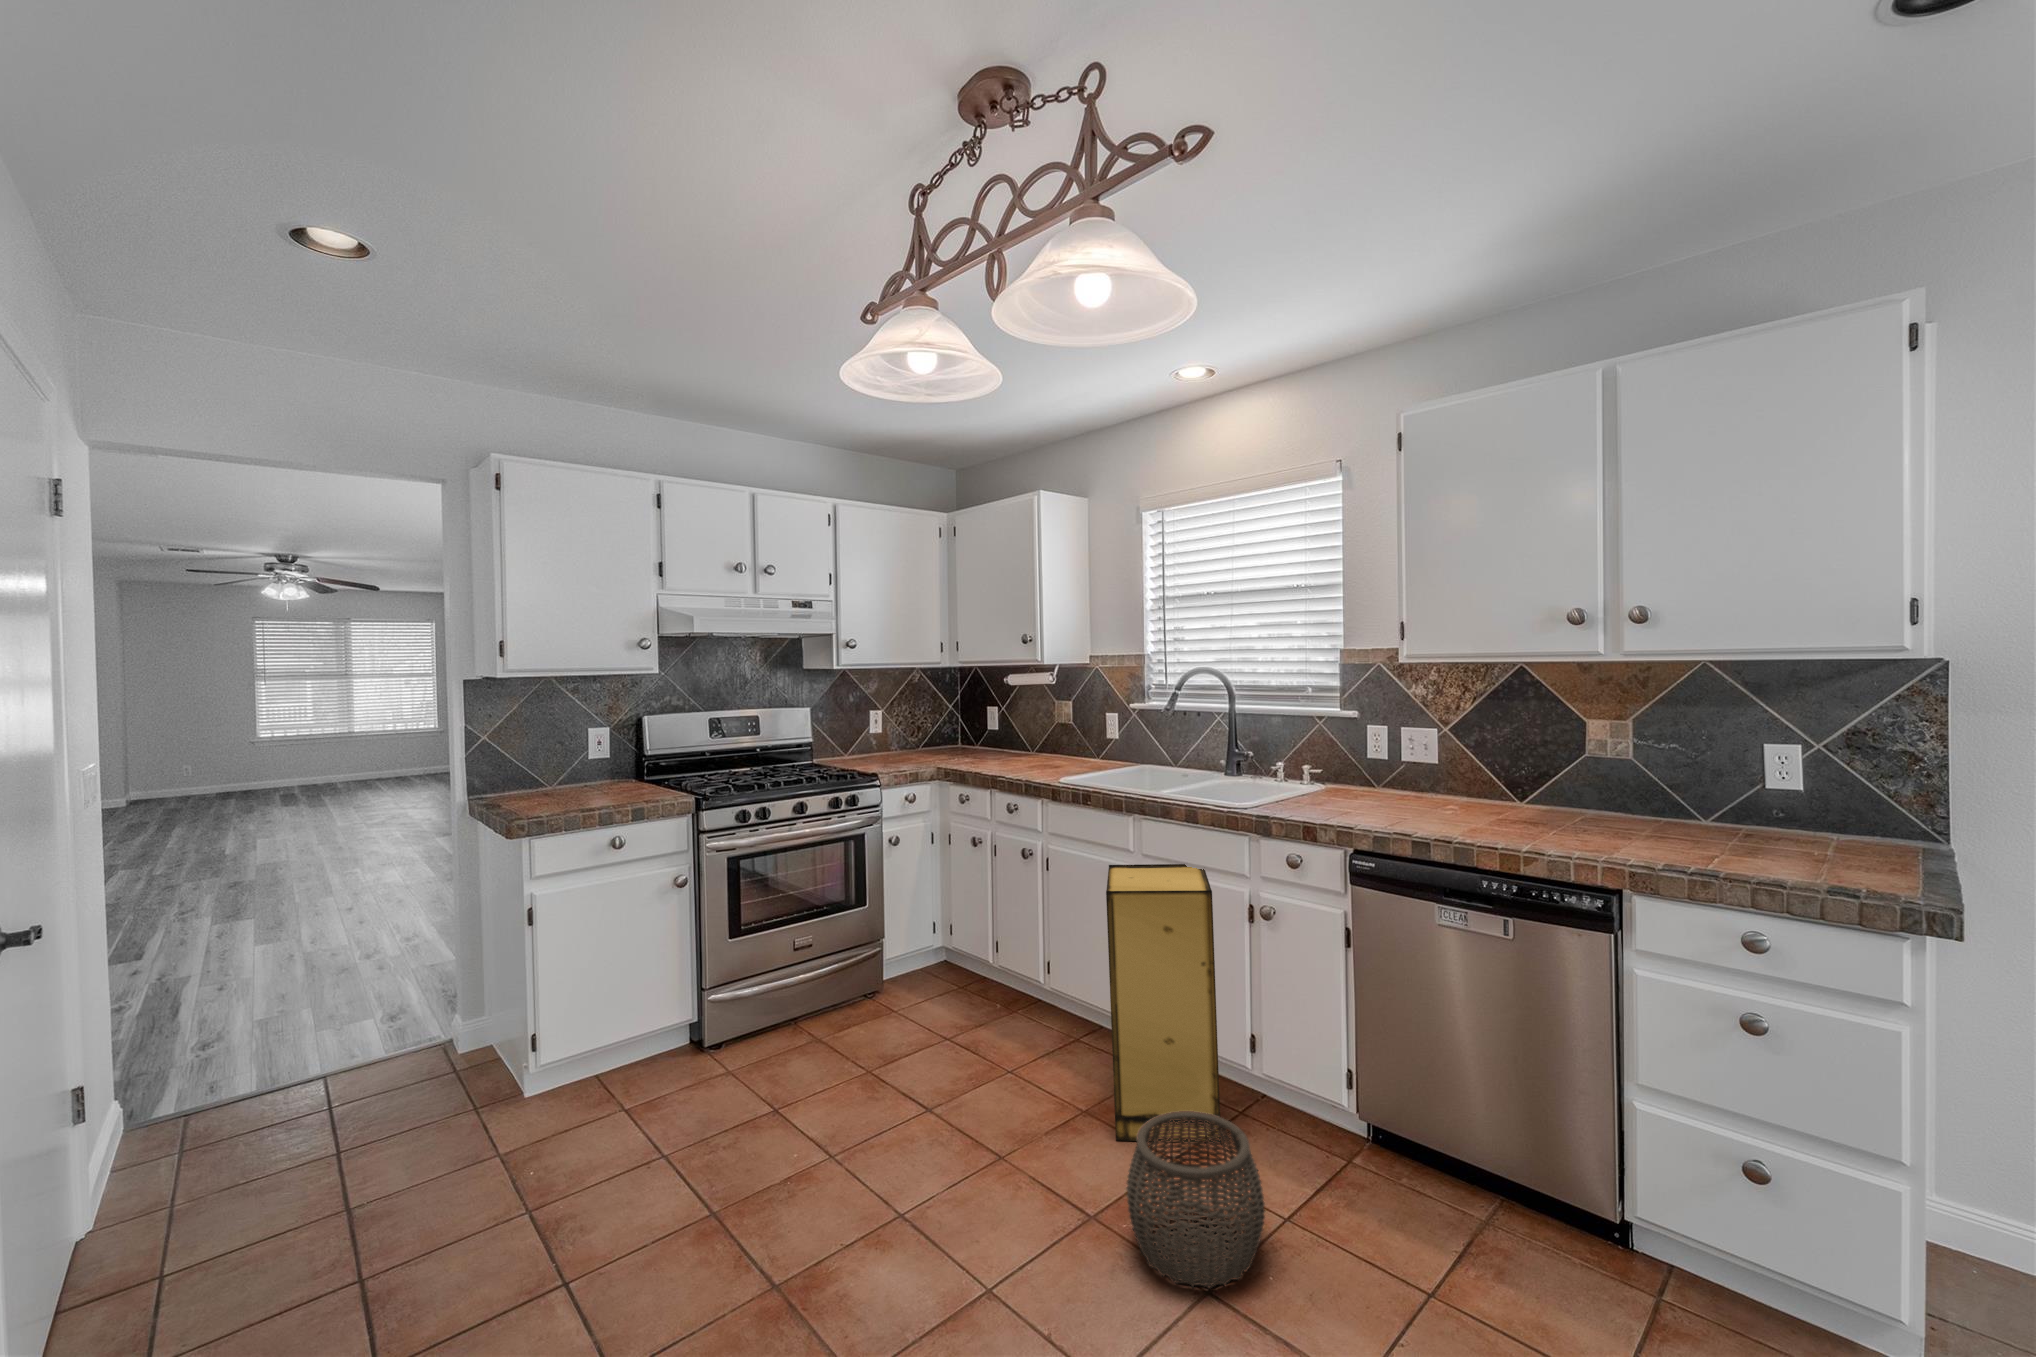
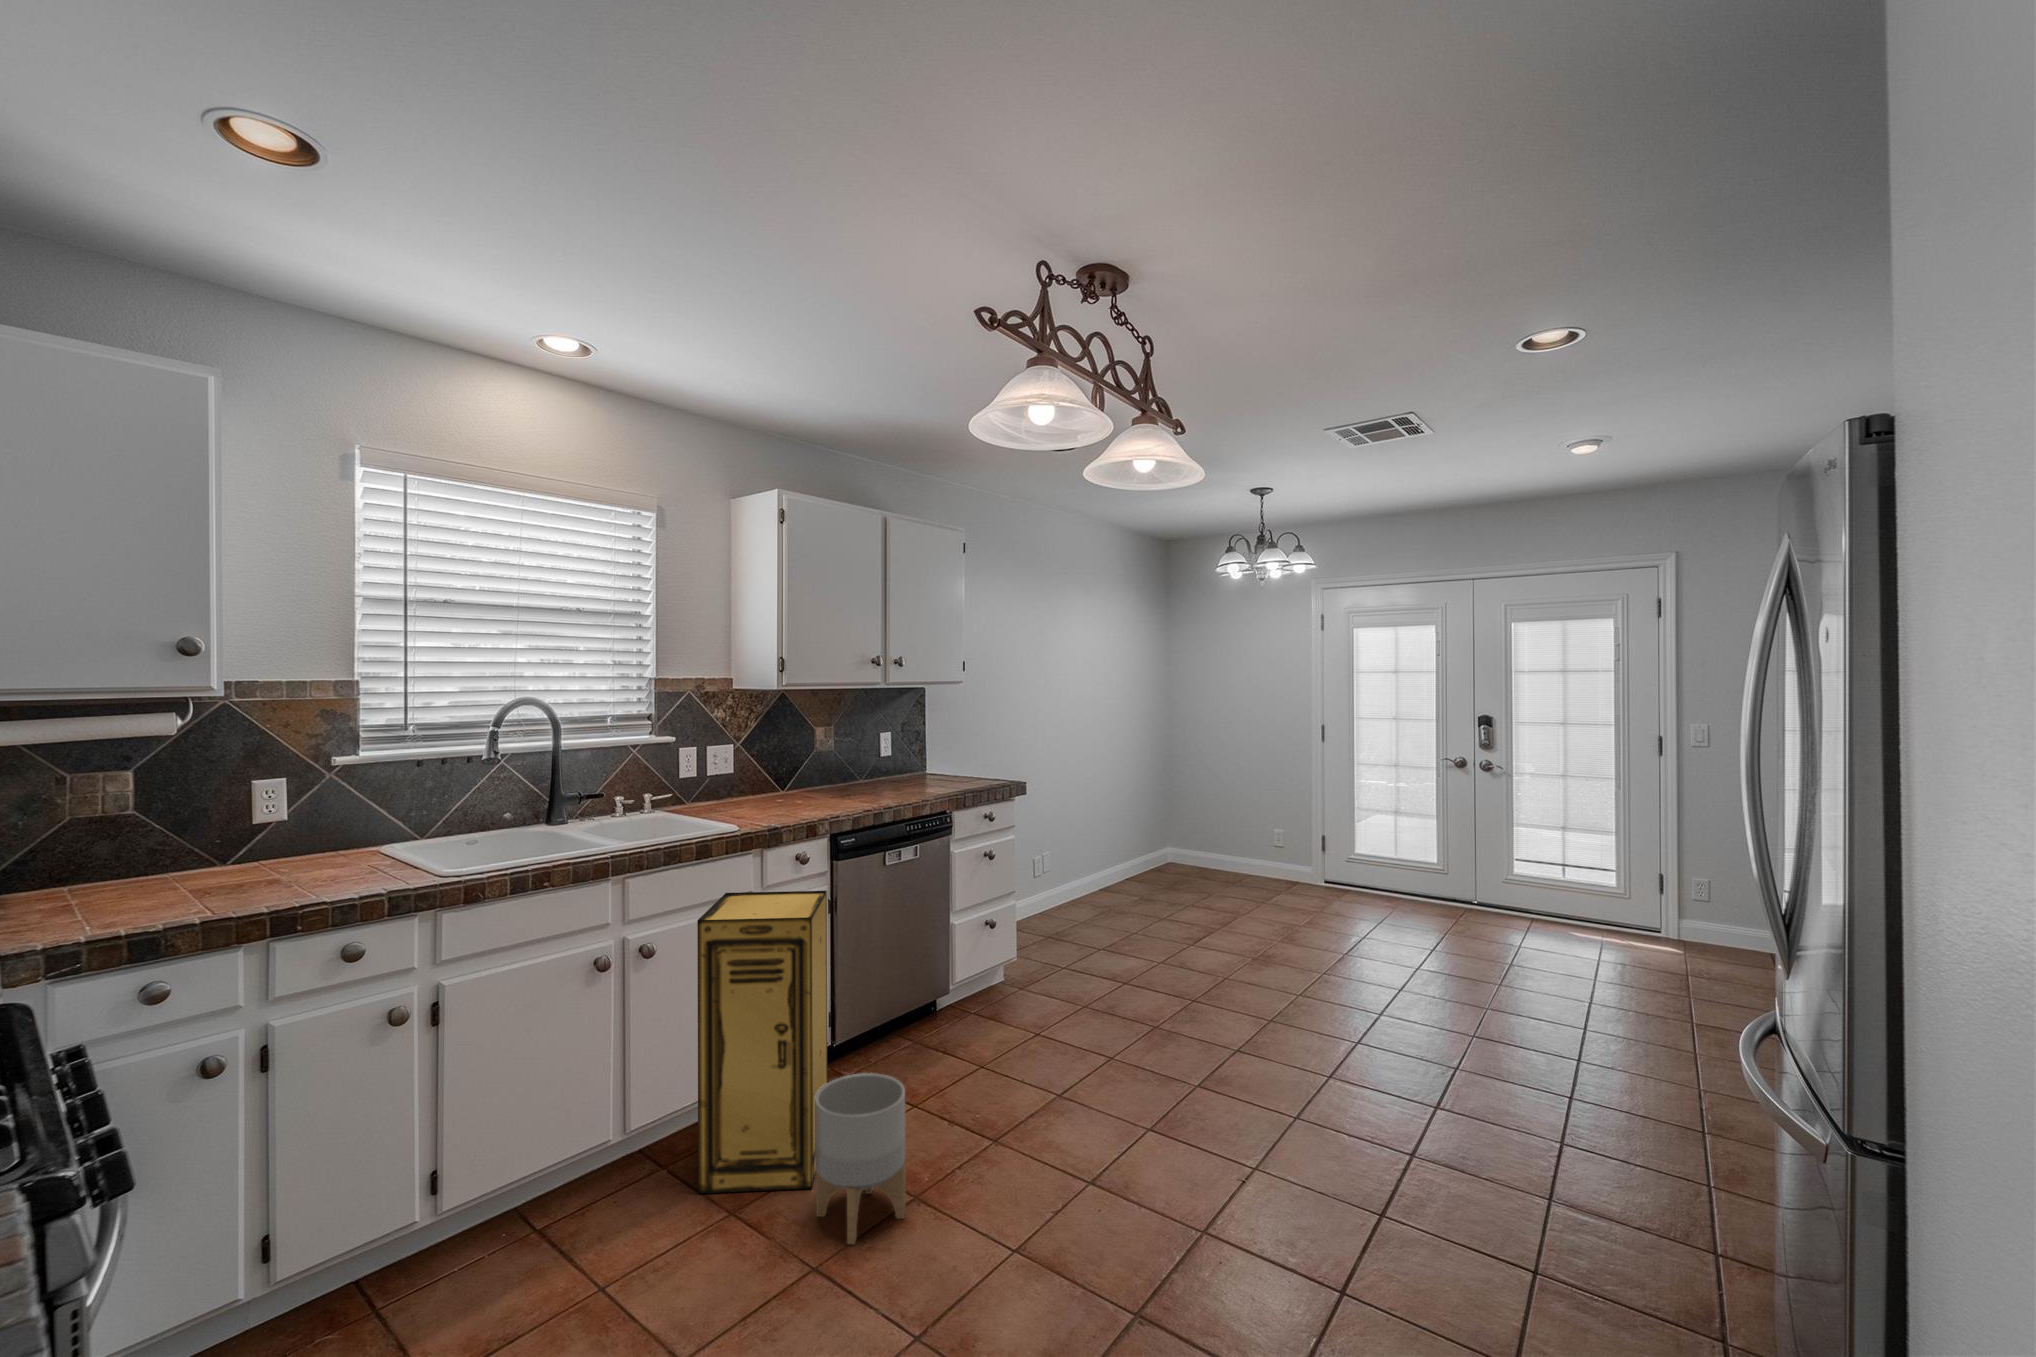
planter: none [1025,1039,1112,1194] -> present [815,1073,906,1244]
woven basket: present [1127,1111,1265,1288] -> none [927,1032,1035,1164]

